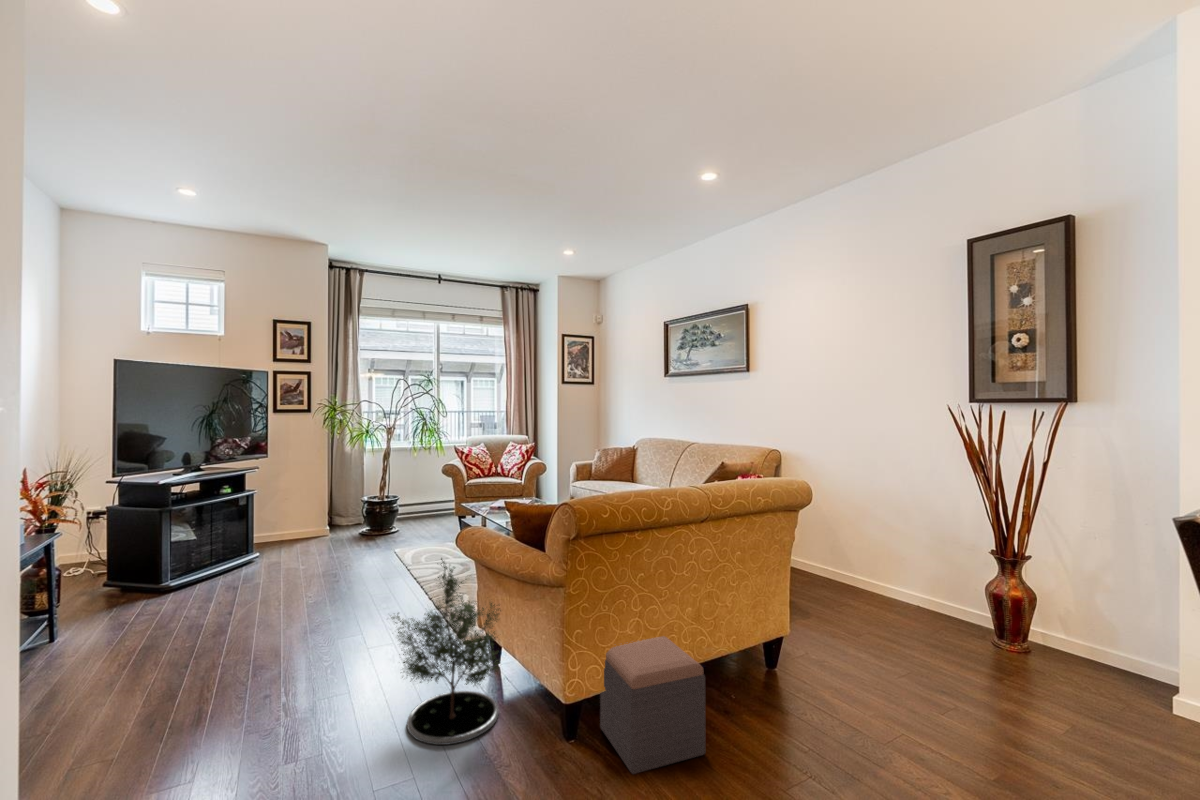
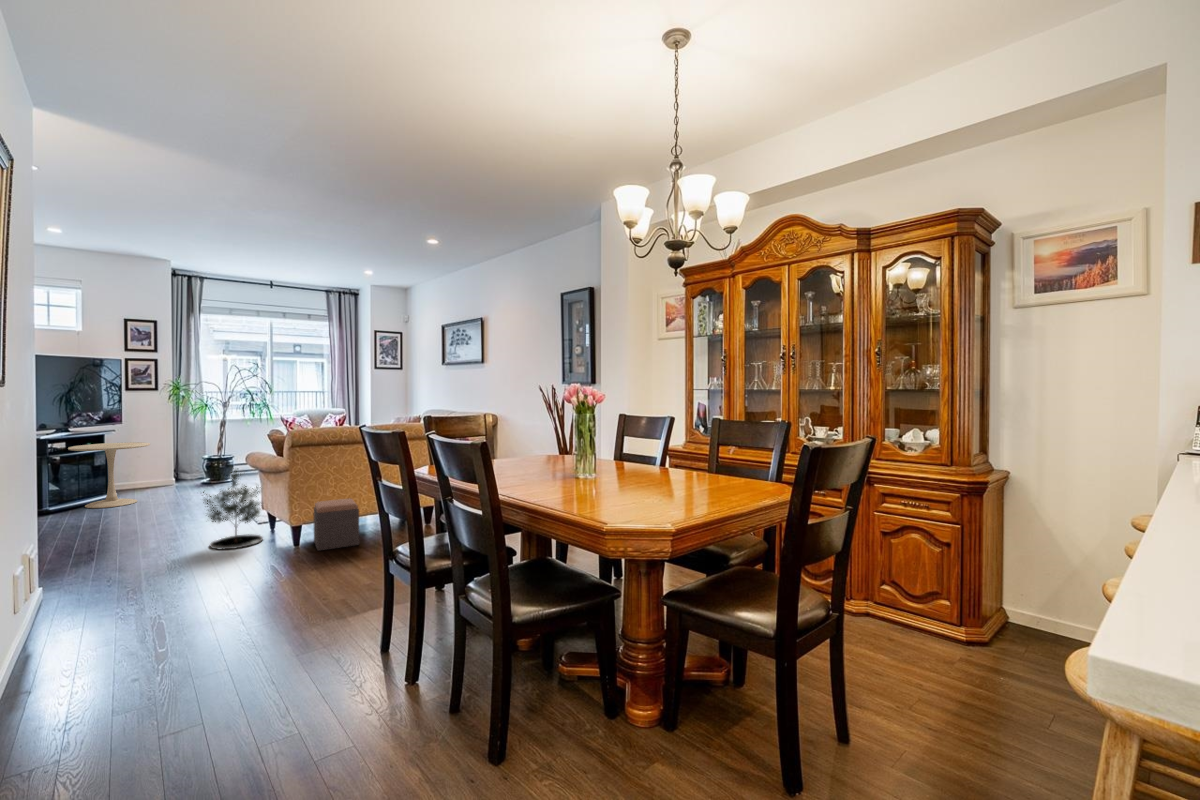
side table: none [197,487,302,587] -> present [68,442,150,508]

